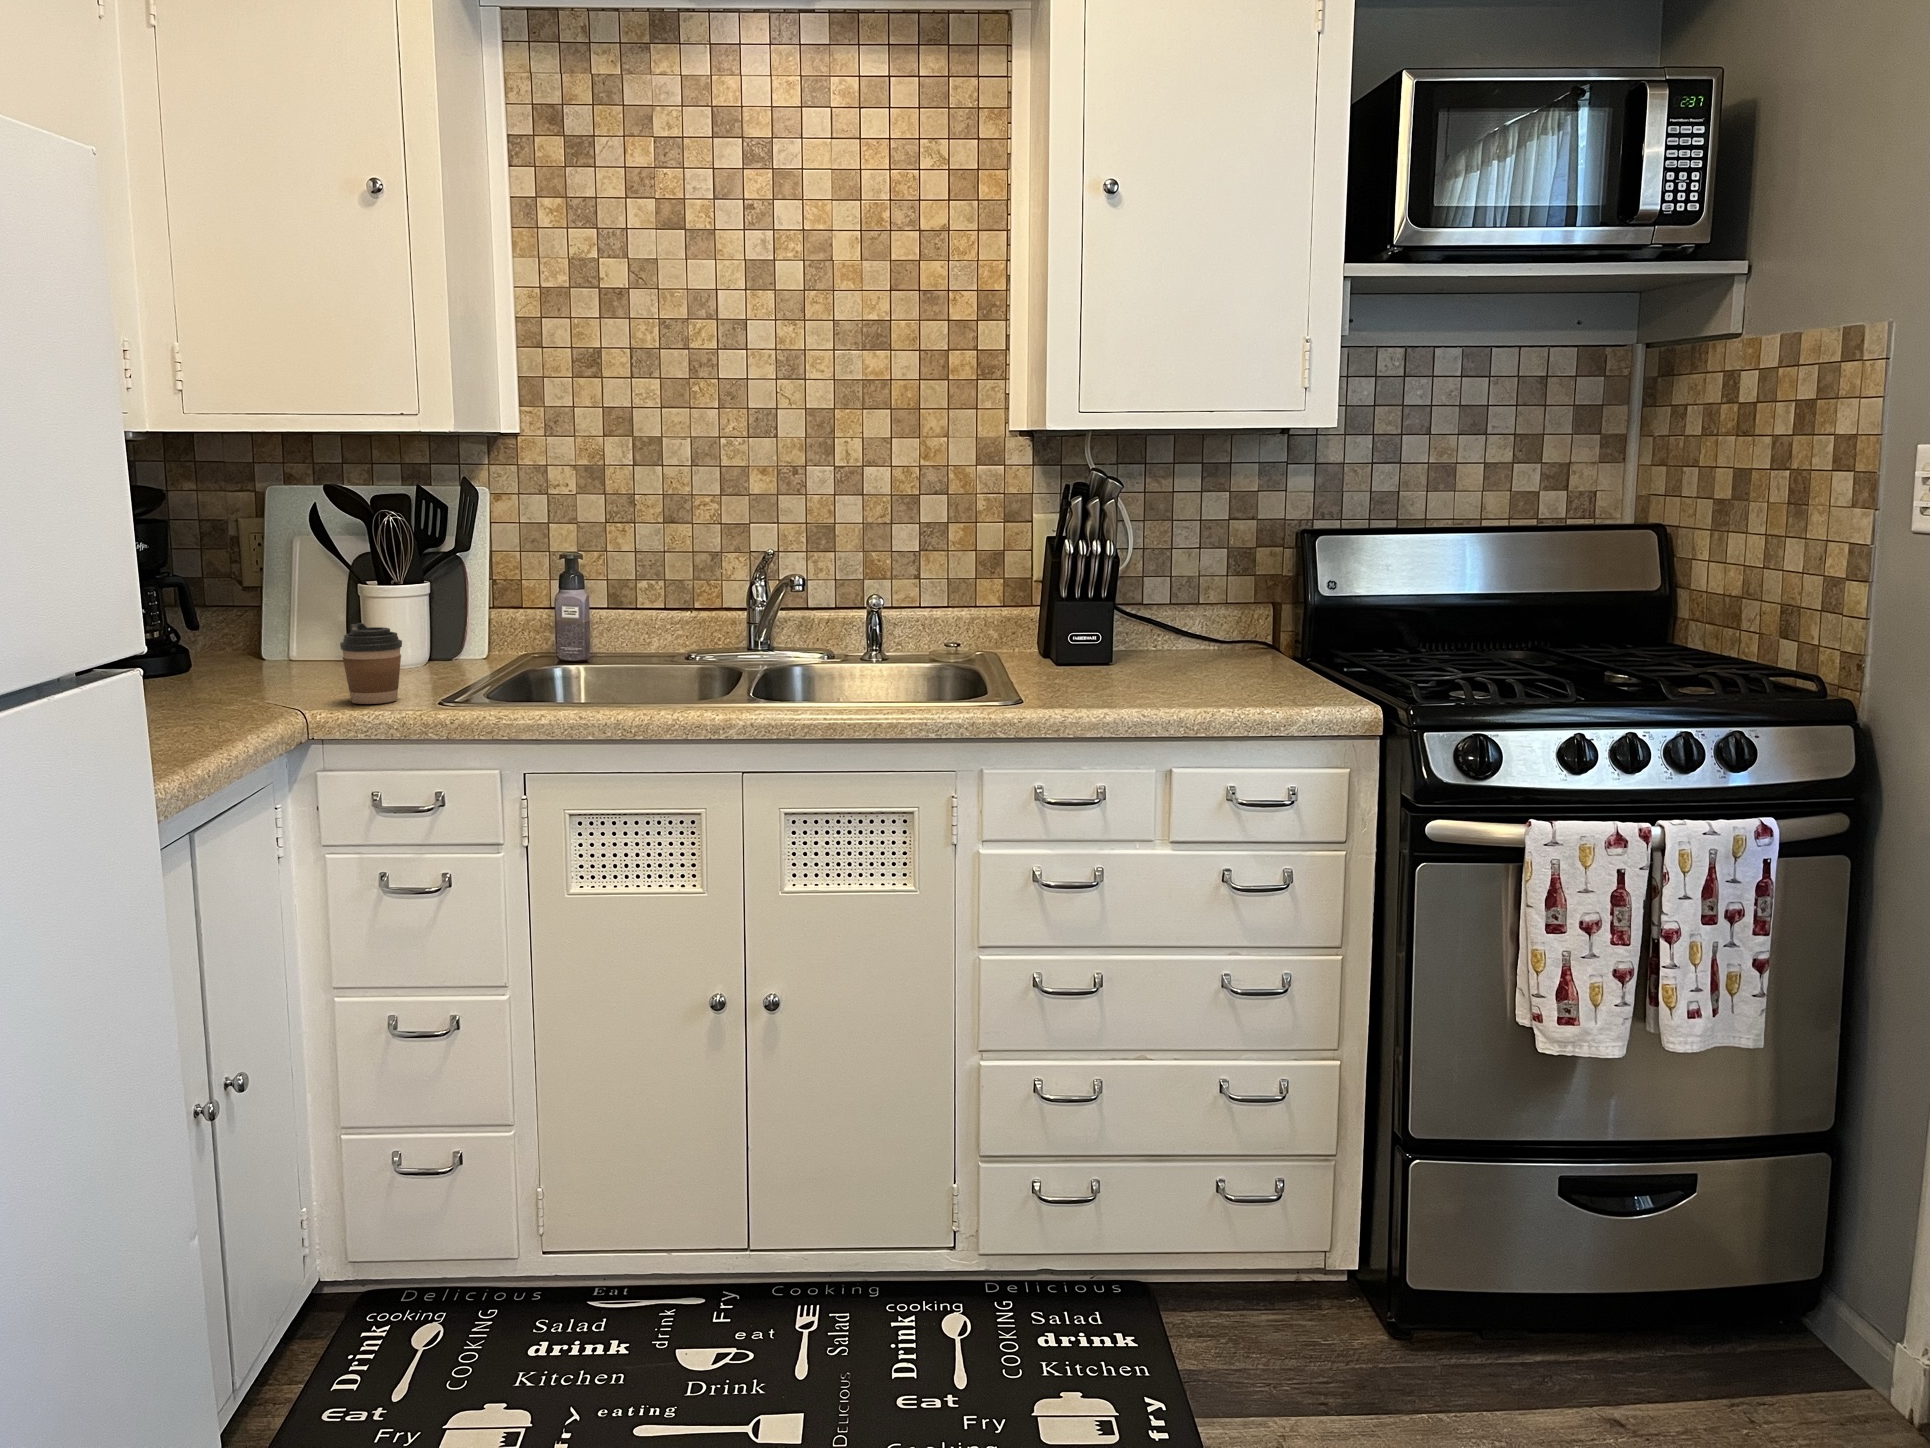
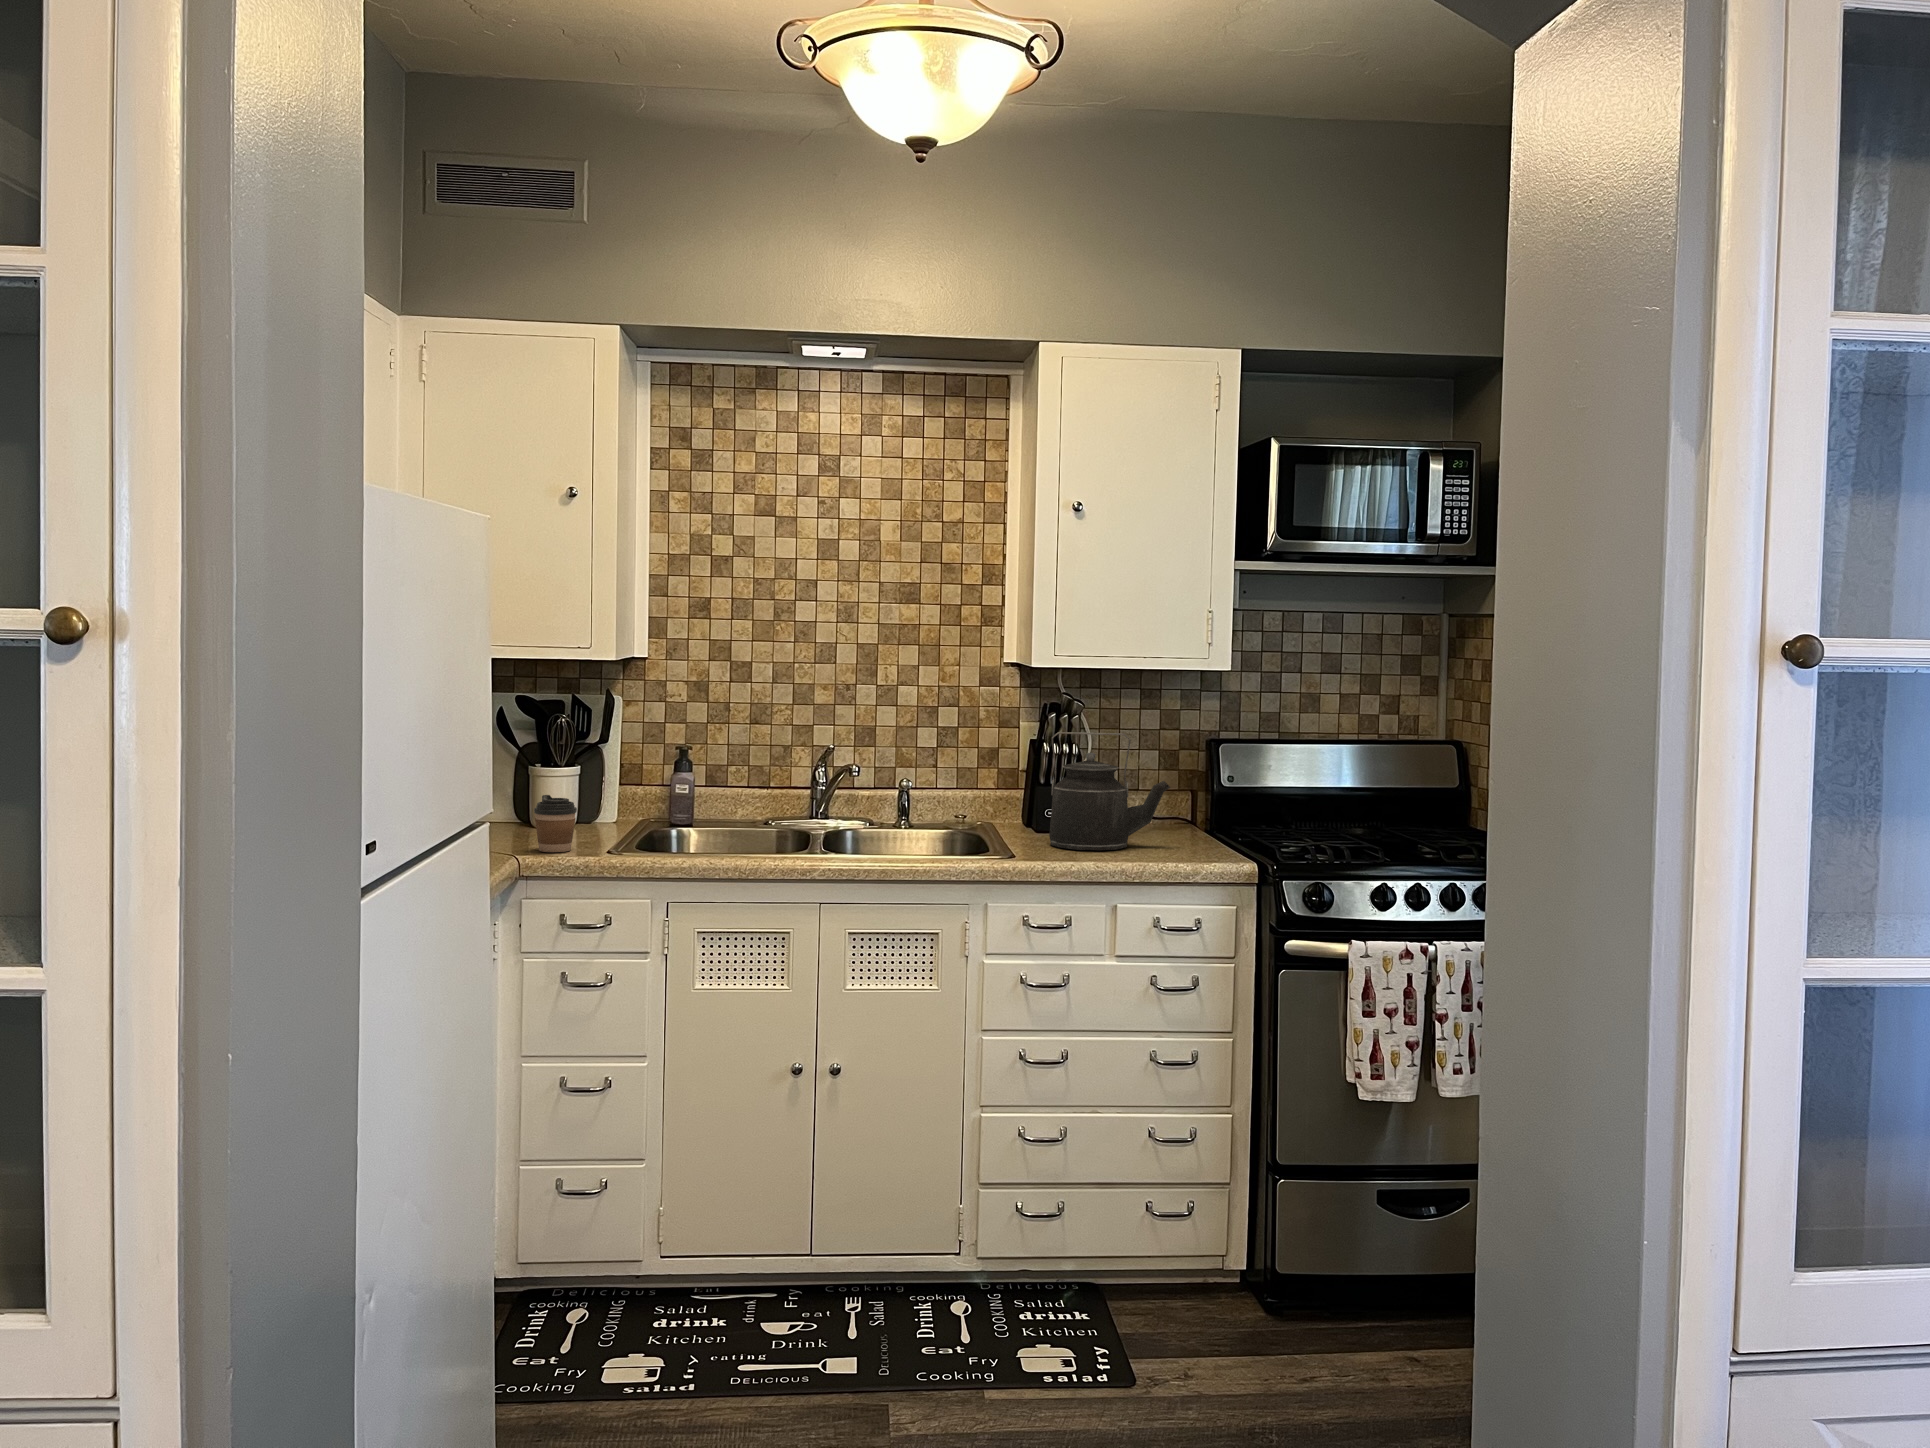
kettle: none [1075,521,1250,689] -> present [1049,732,1170,850]

